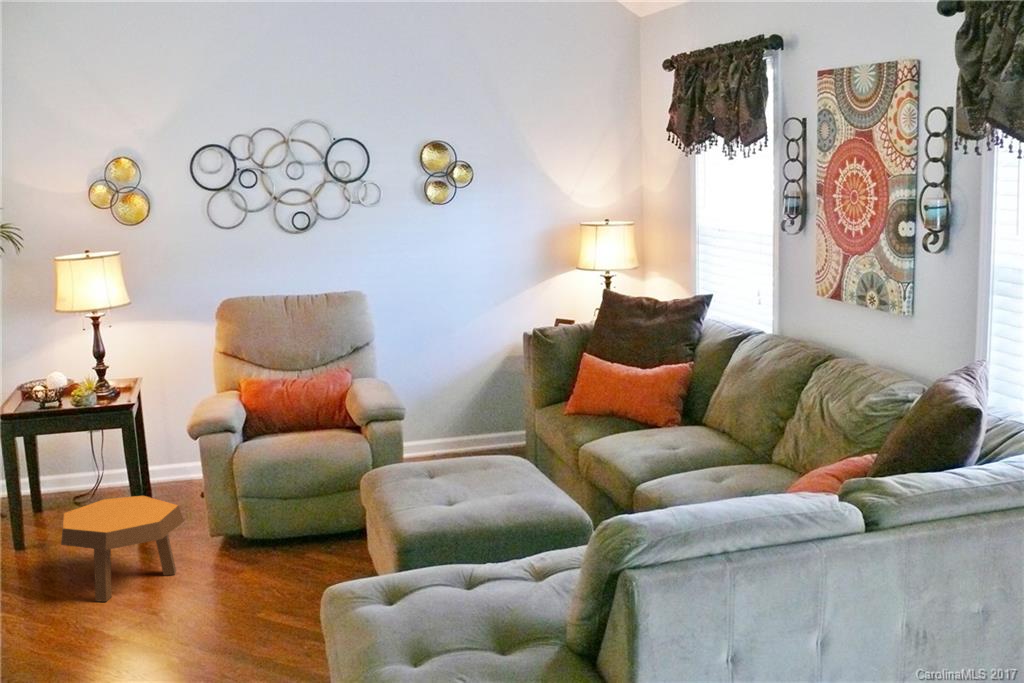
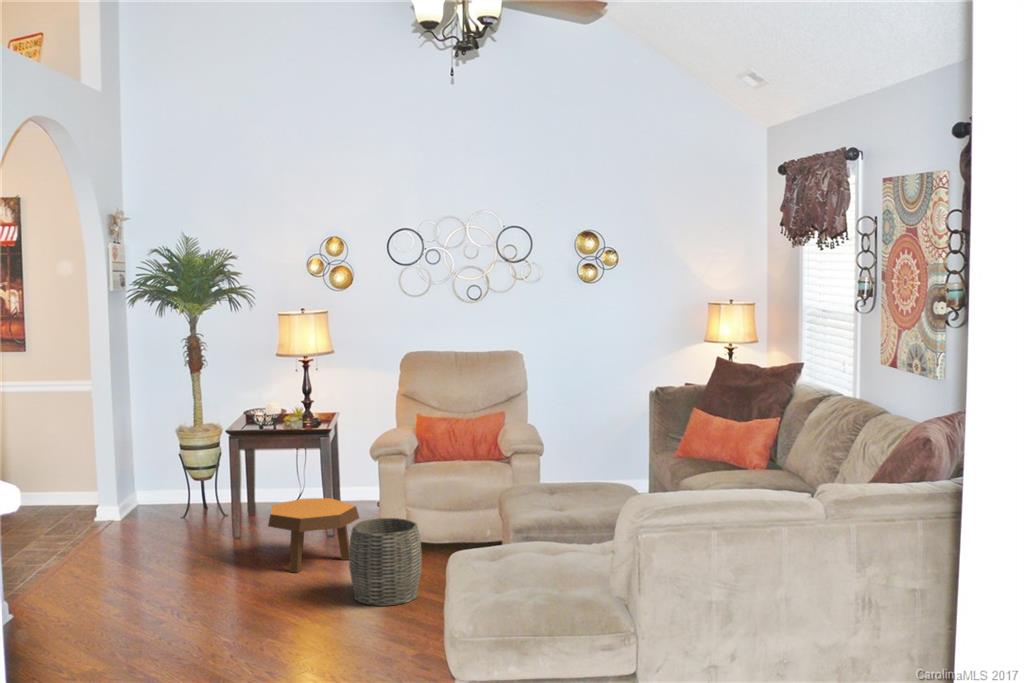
woven basket: none [179,526,276,646] -> present [349,518,422,606]

